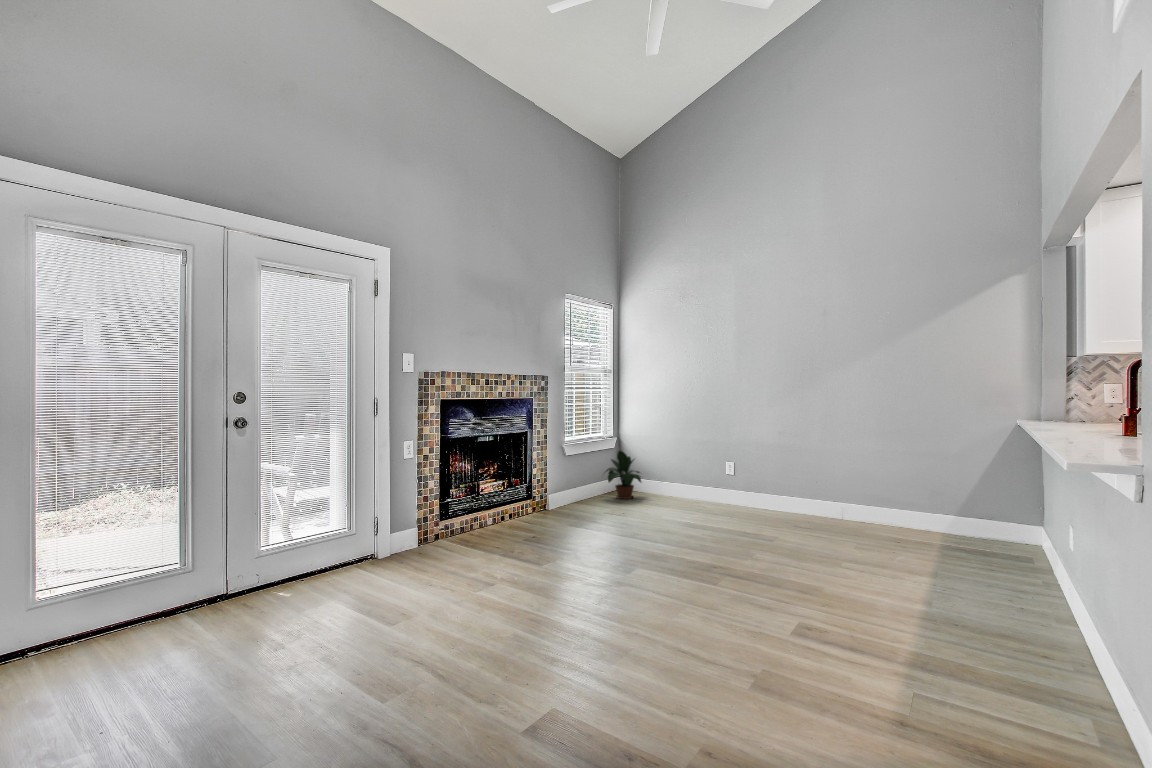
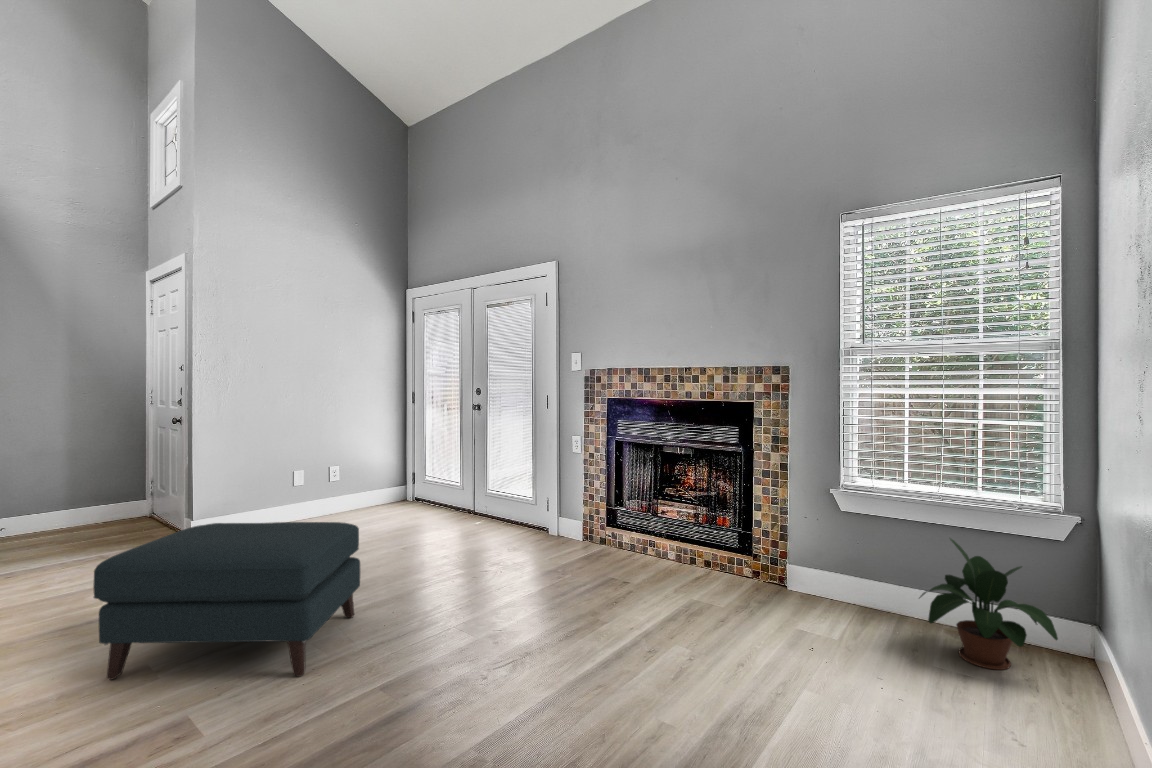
ottoman: none [620,501,812,666] -> present [93,522,360,680]

